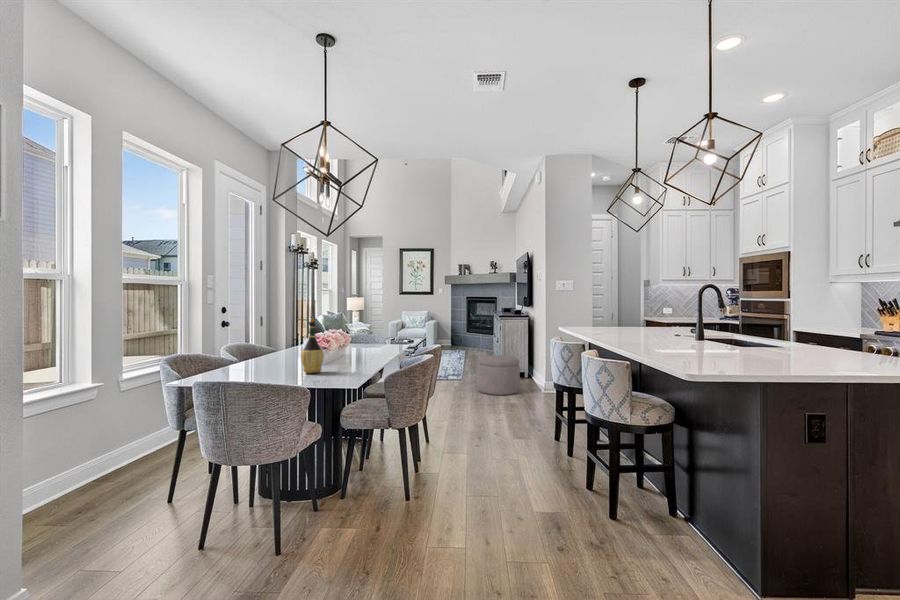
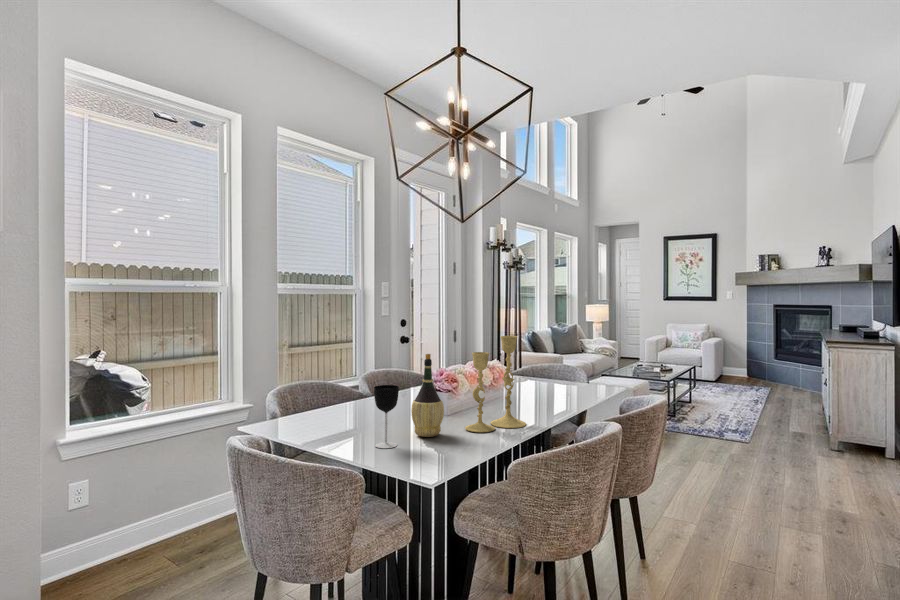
candlestick: none [333,308,369,369] -> present [465,336,526,432]
wine glass: none [283,339,300,380] -> present [374,385,399,448]
ottoman: present [478,355,520,395] -> none [772,410,860,485]

